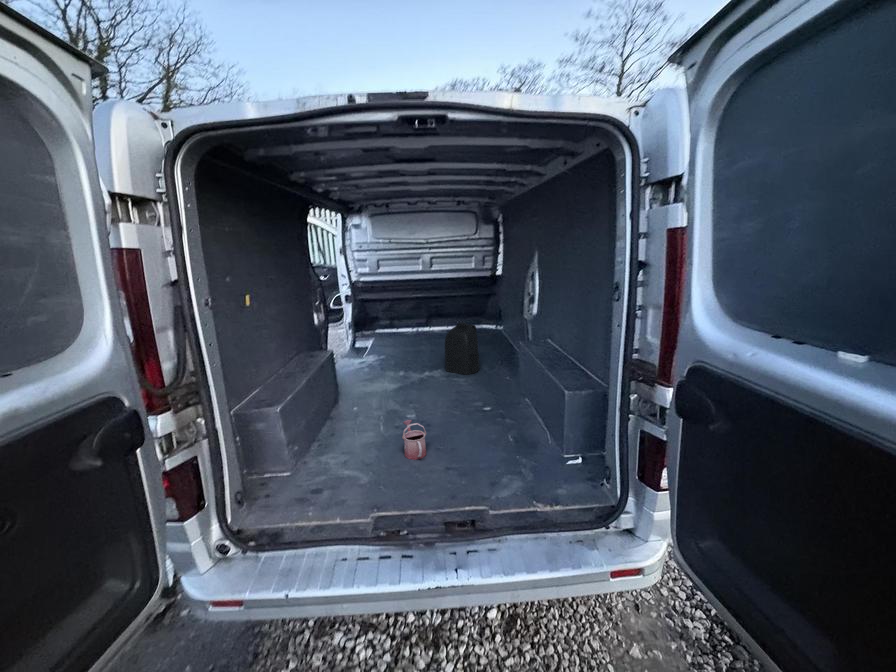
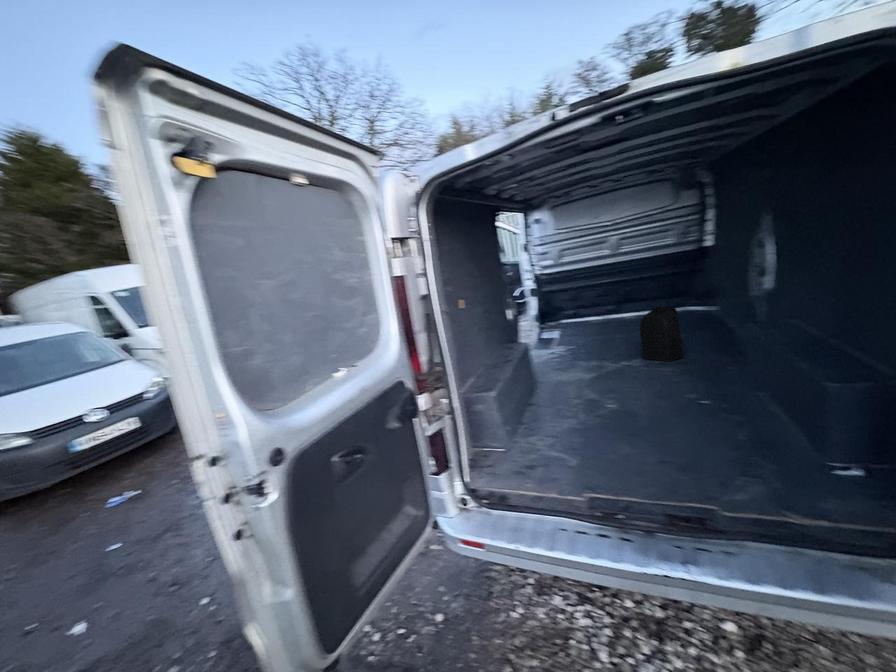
watering can: present [402,420,426,460] -> none [603,406,630,445]

